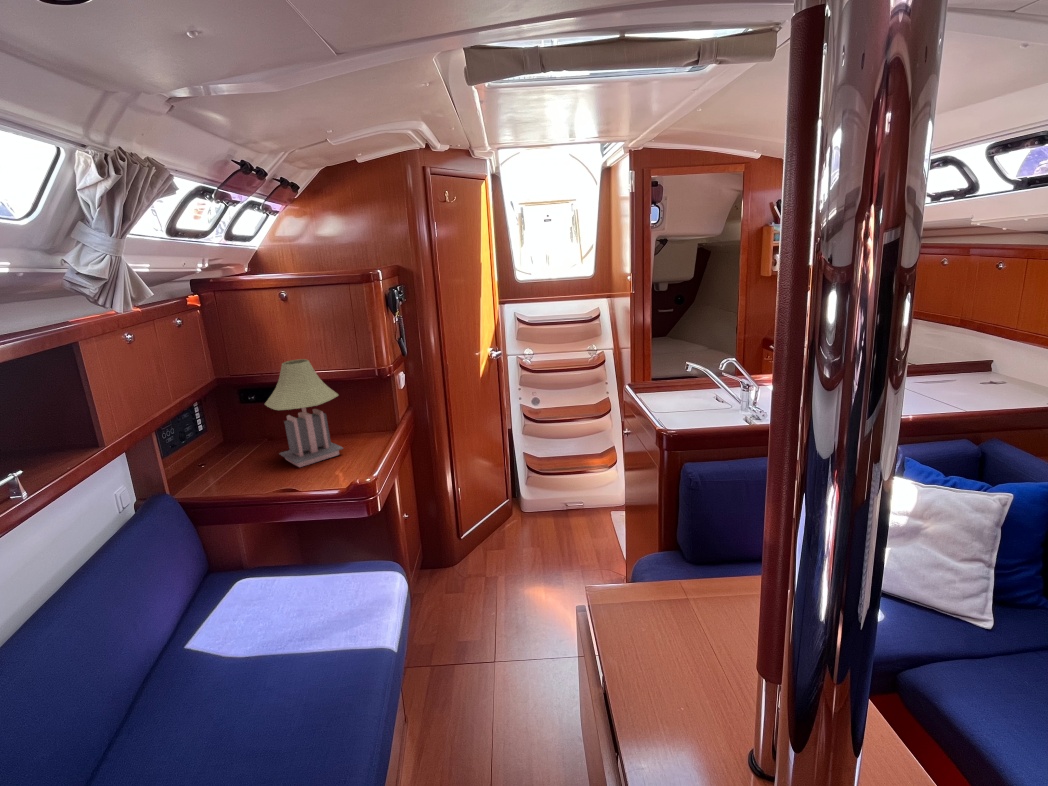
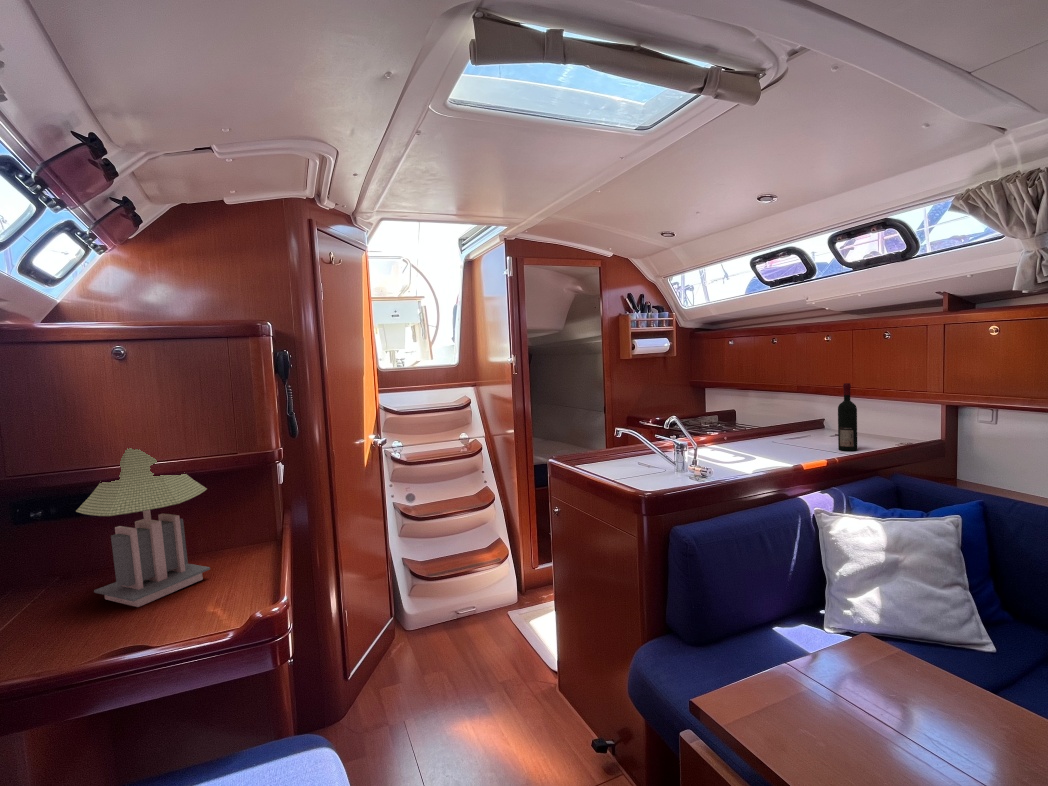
wine bottle: none [960,326,991,404] -> present [838,383,857,451]

